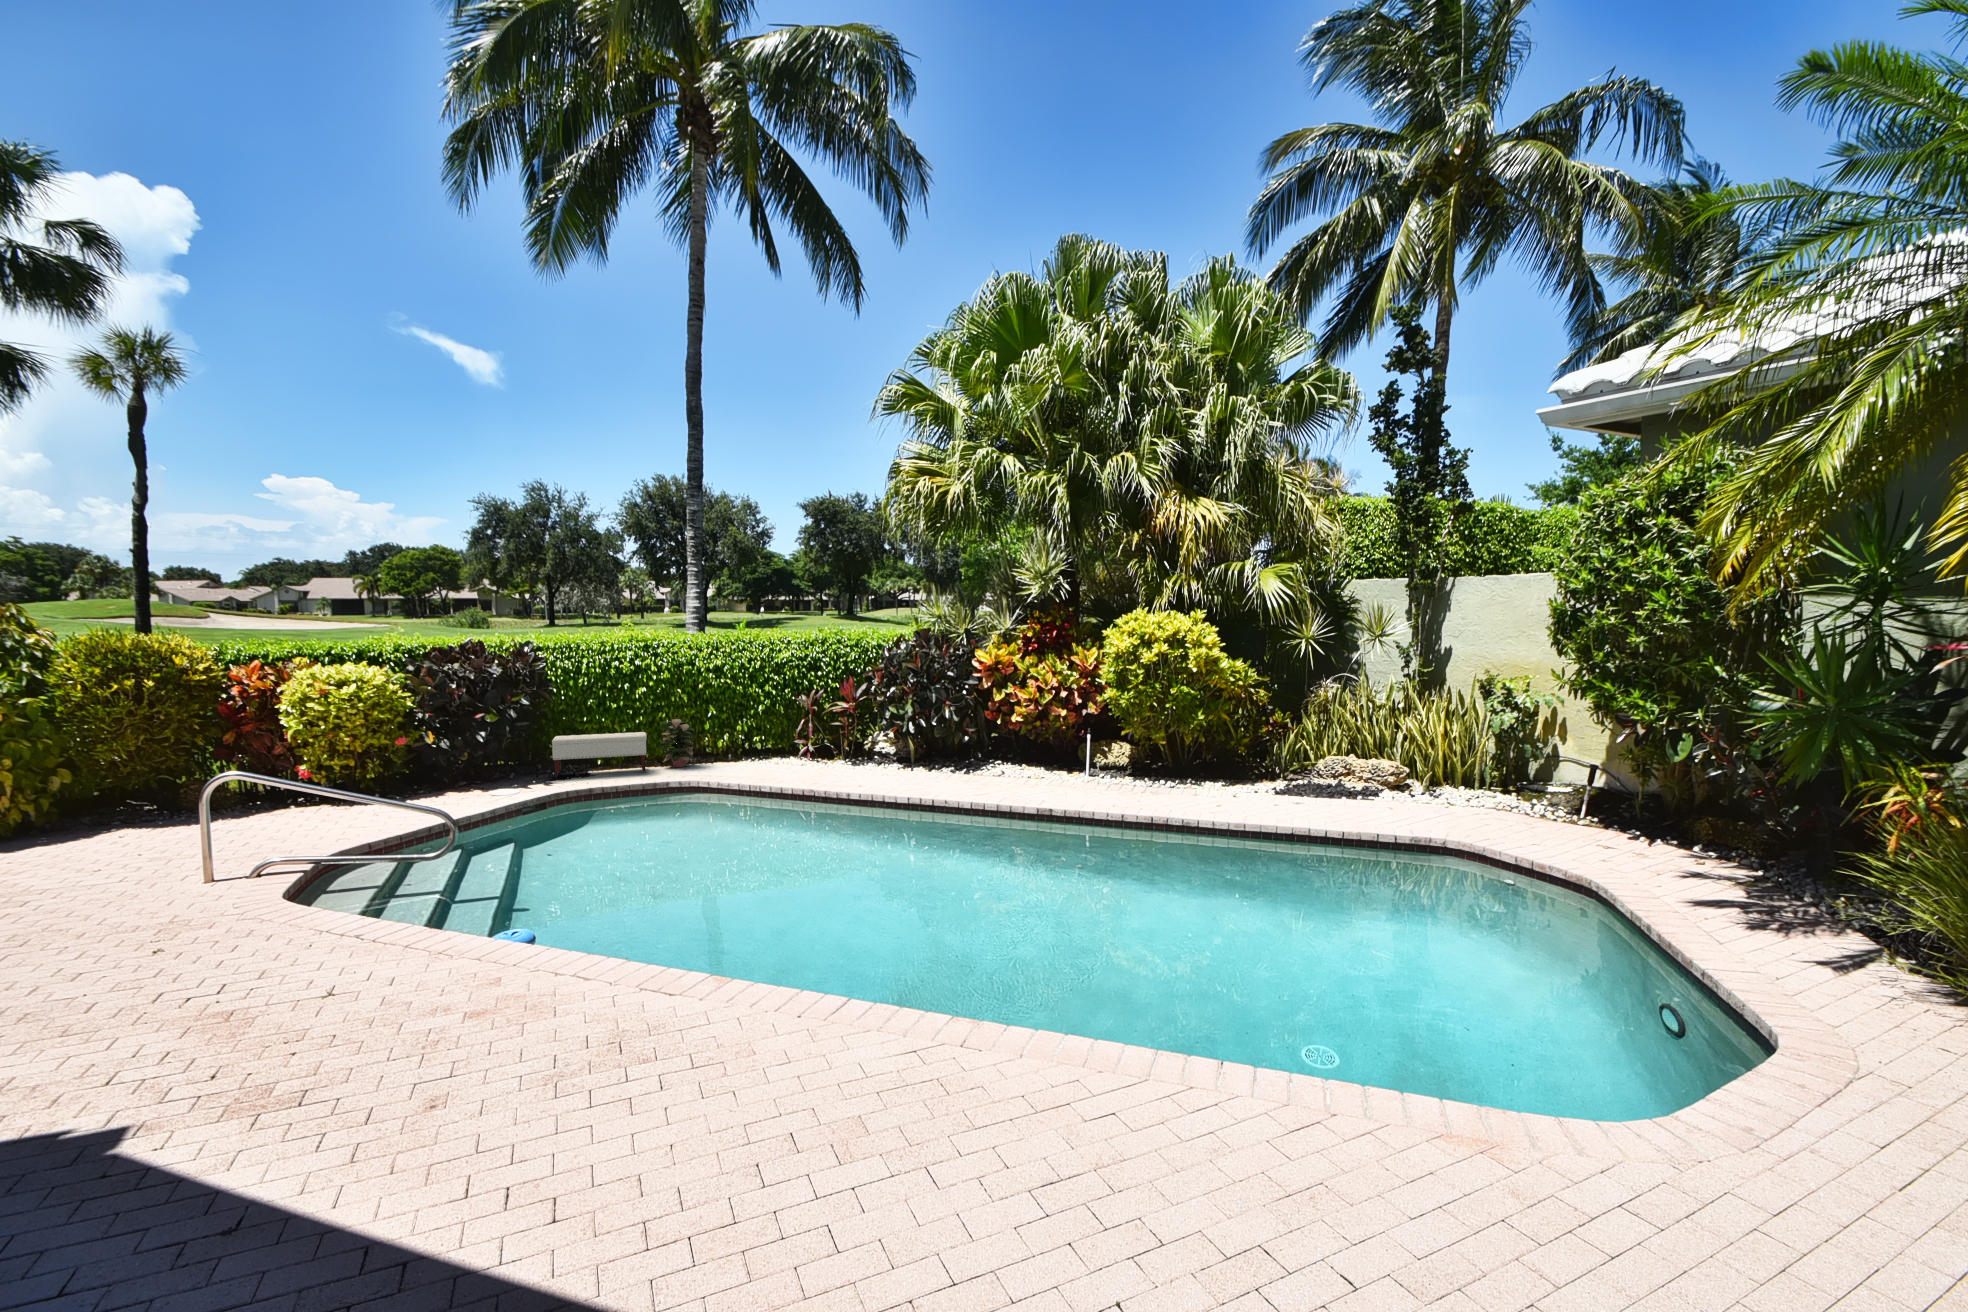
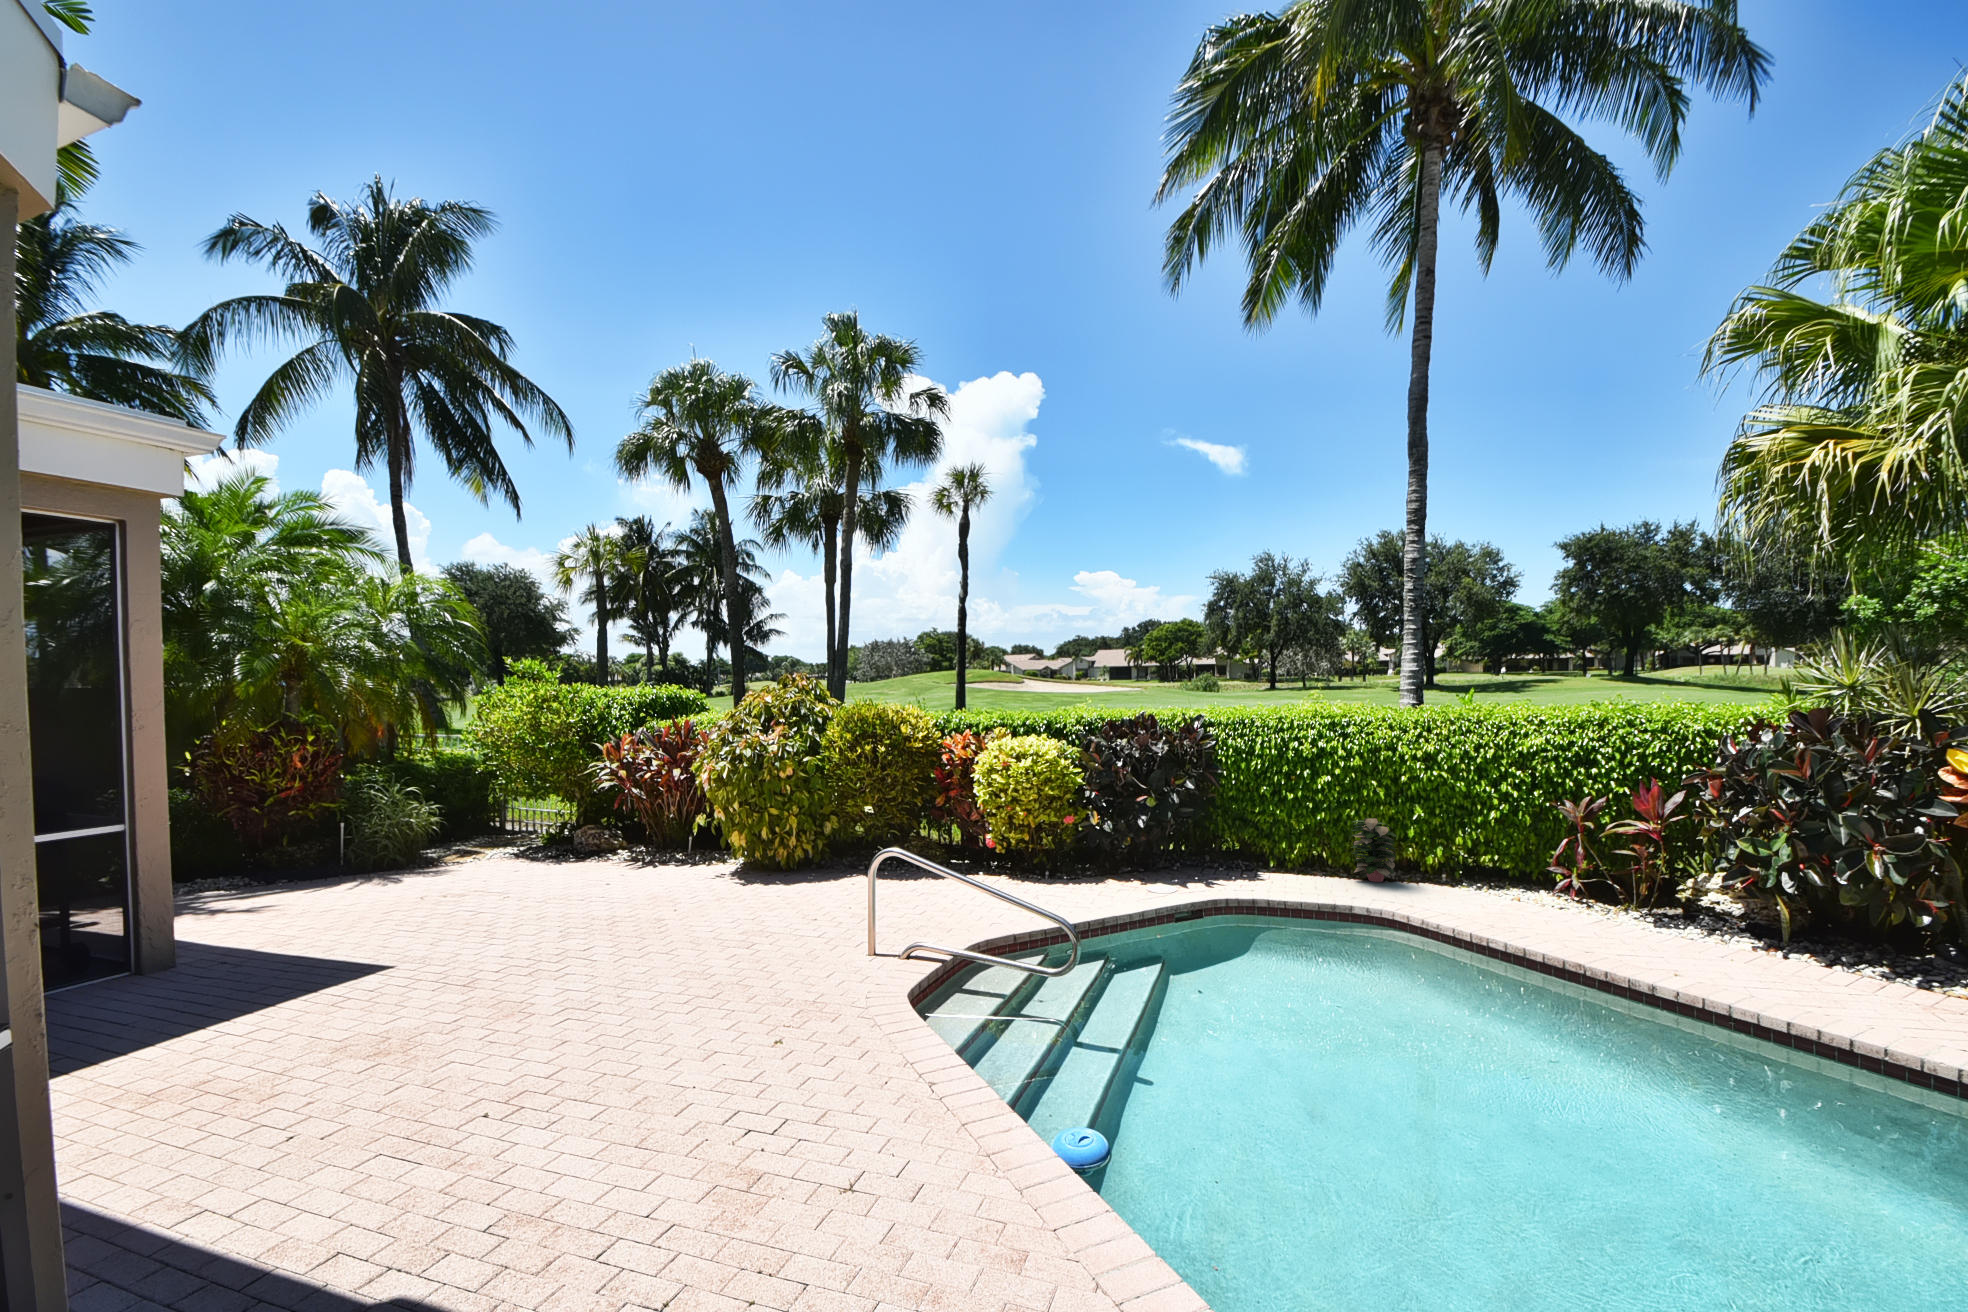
bench: present [552,732,647,778] -> none [1221,825,1333,884]

